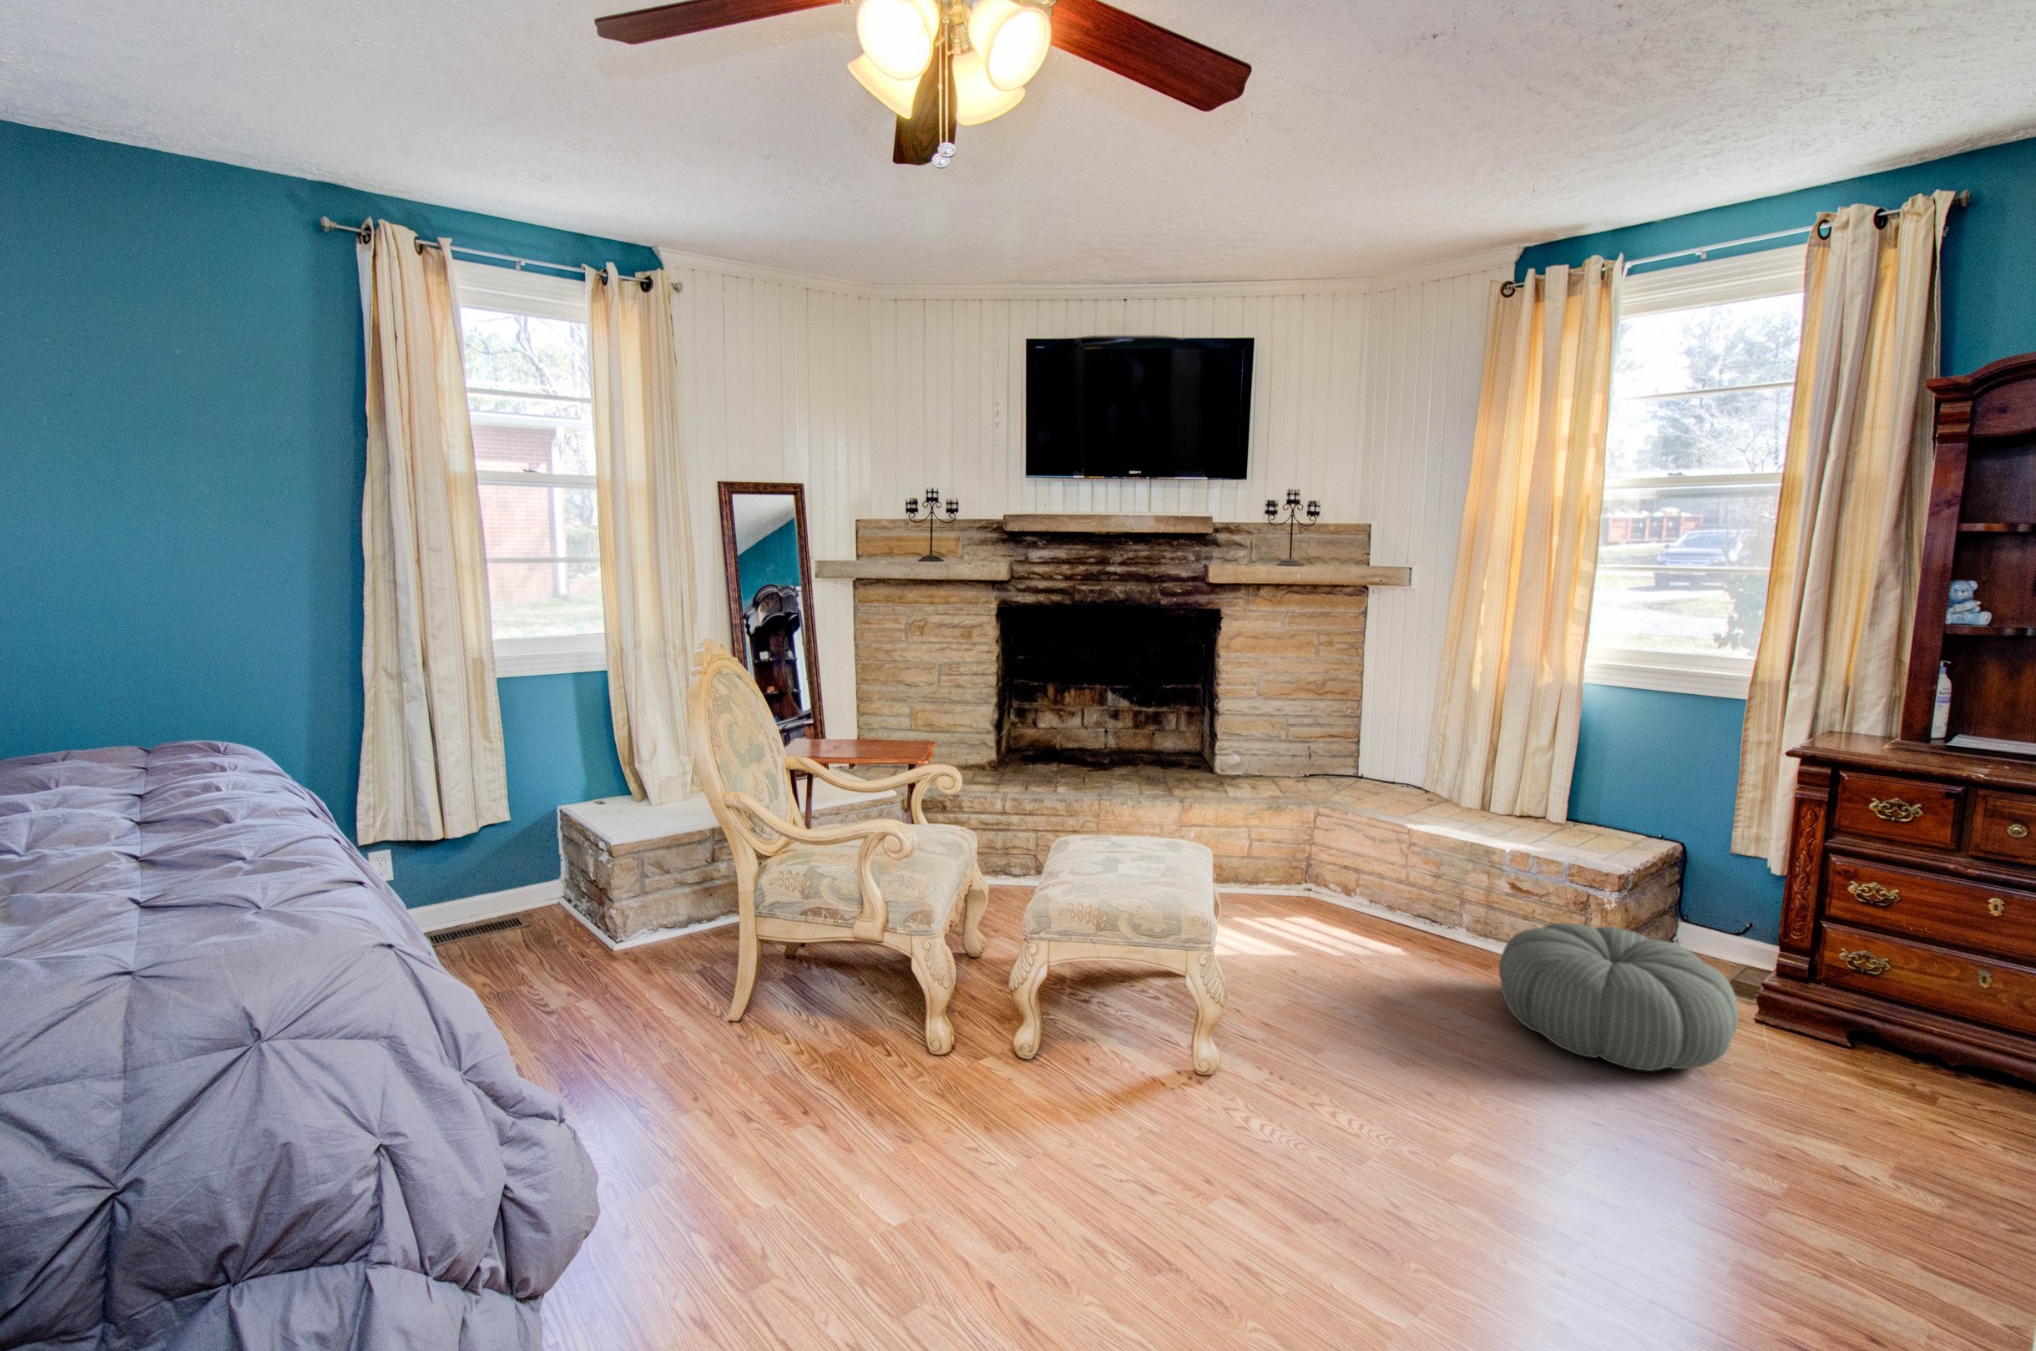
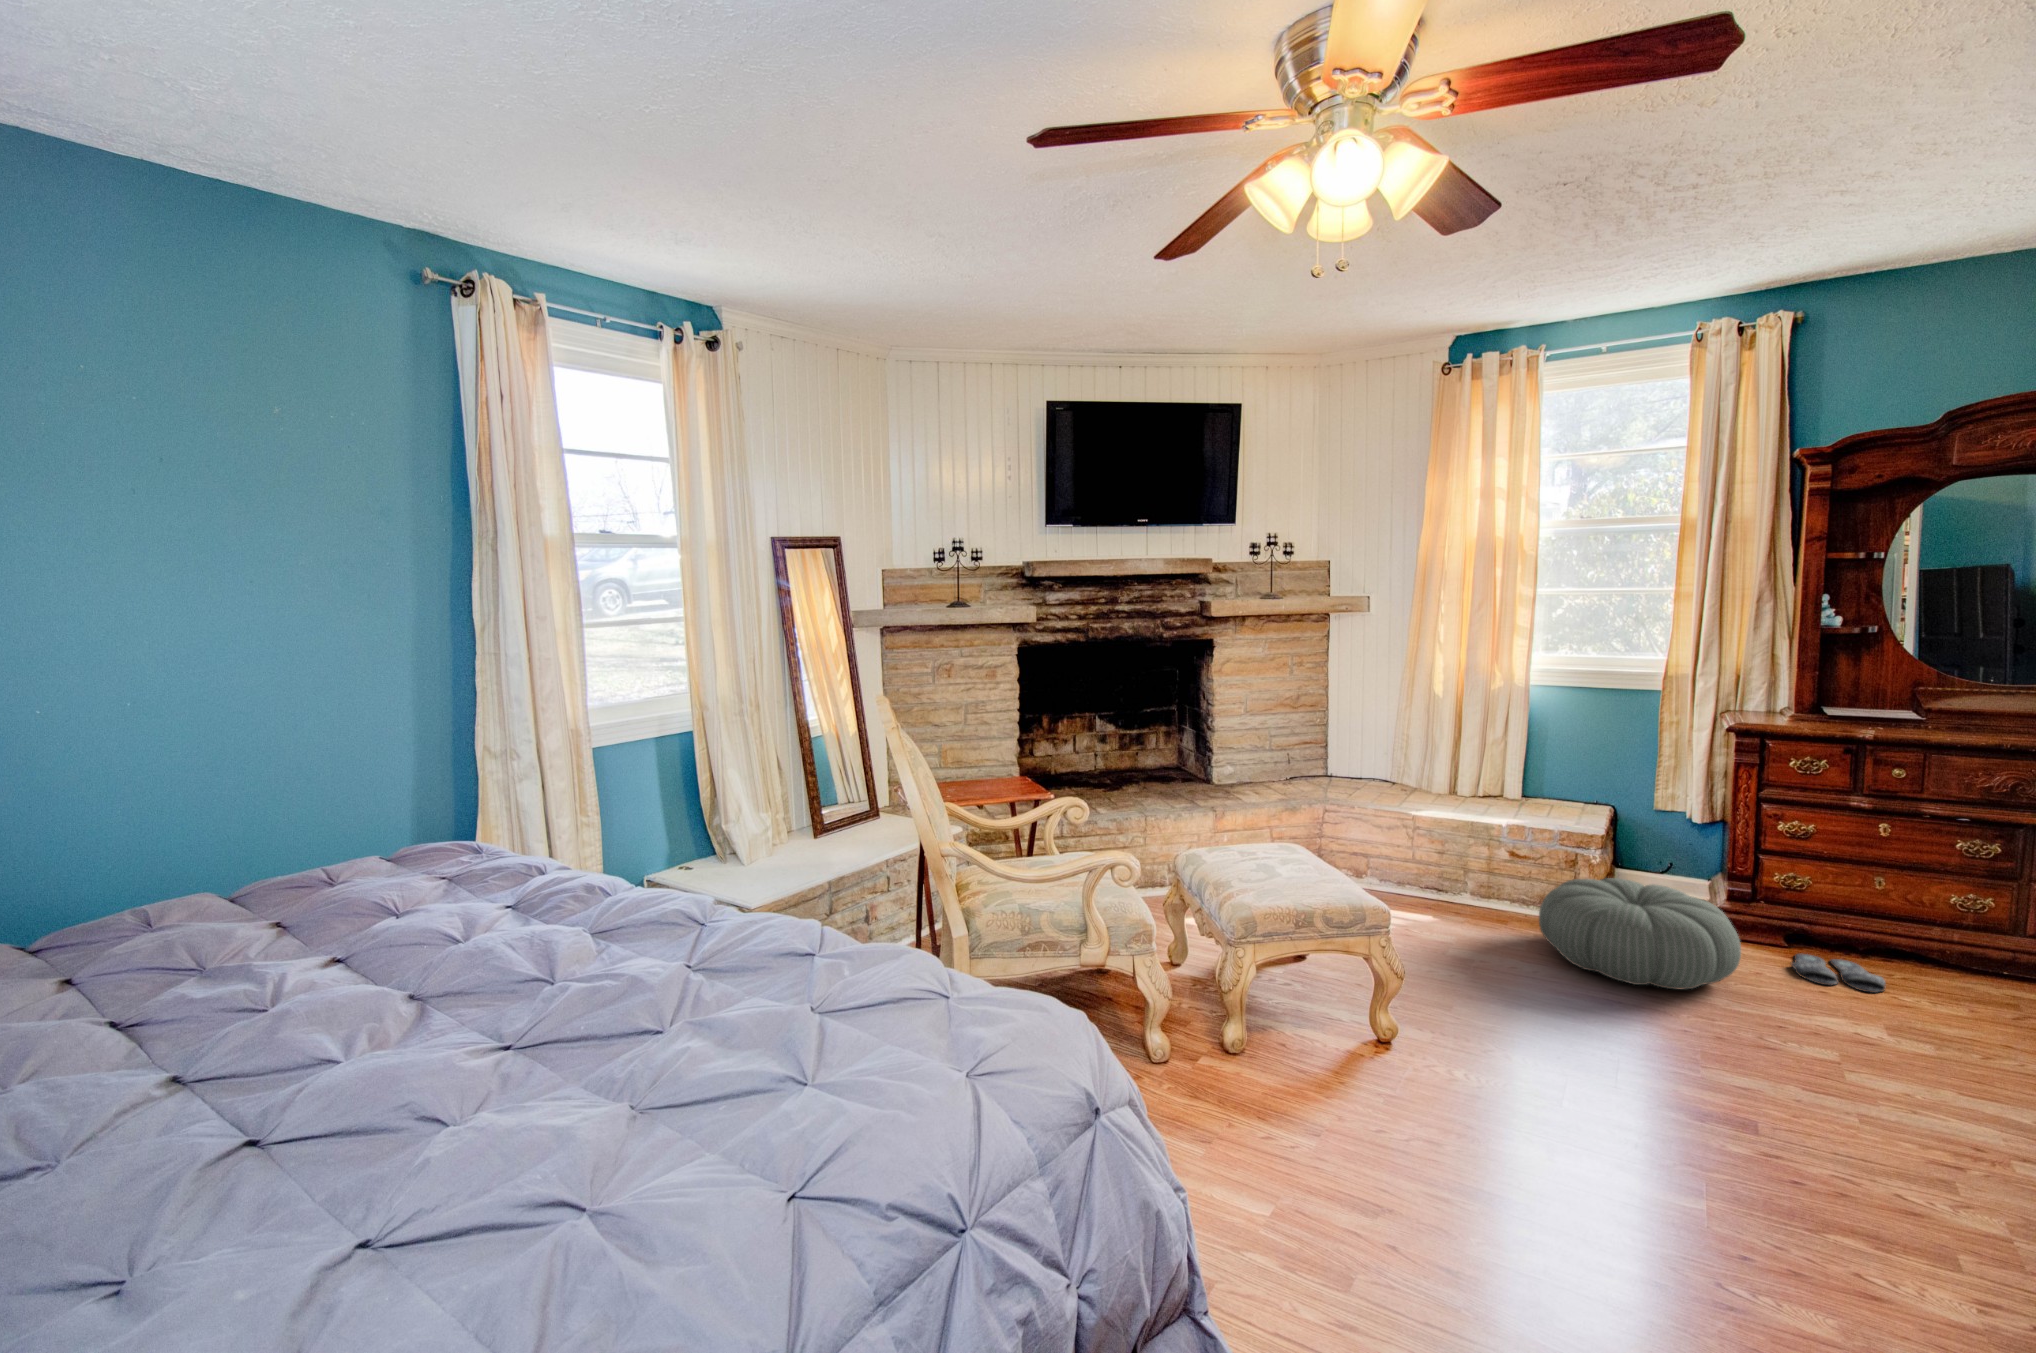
slippers: none [1828,1054,1953,1115] -> present [1791,954,1886,993]

